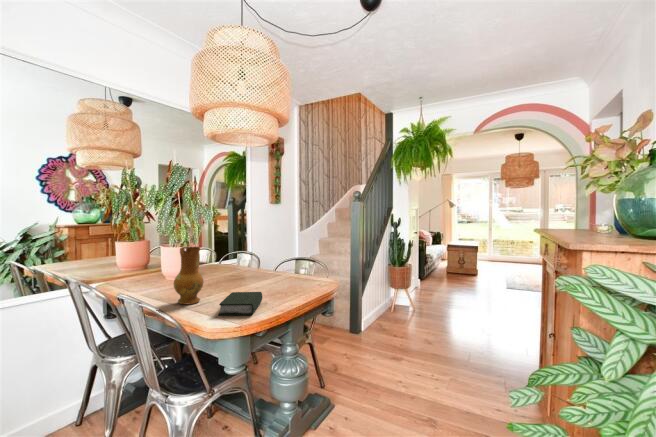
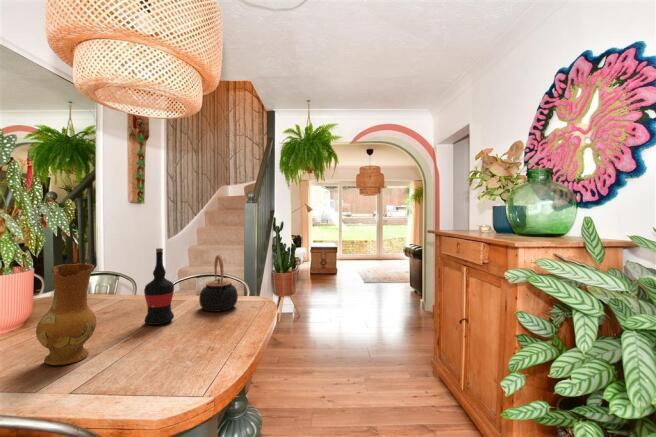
wine bottle: none [240,239,260,291] -> present [144,248,174,325]
teapot: none [281,246,309,288] -> present [199,255,238,312]
book: present [219,292,262,316] -> none [151,322,210,371]

